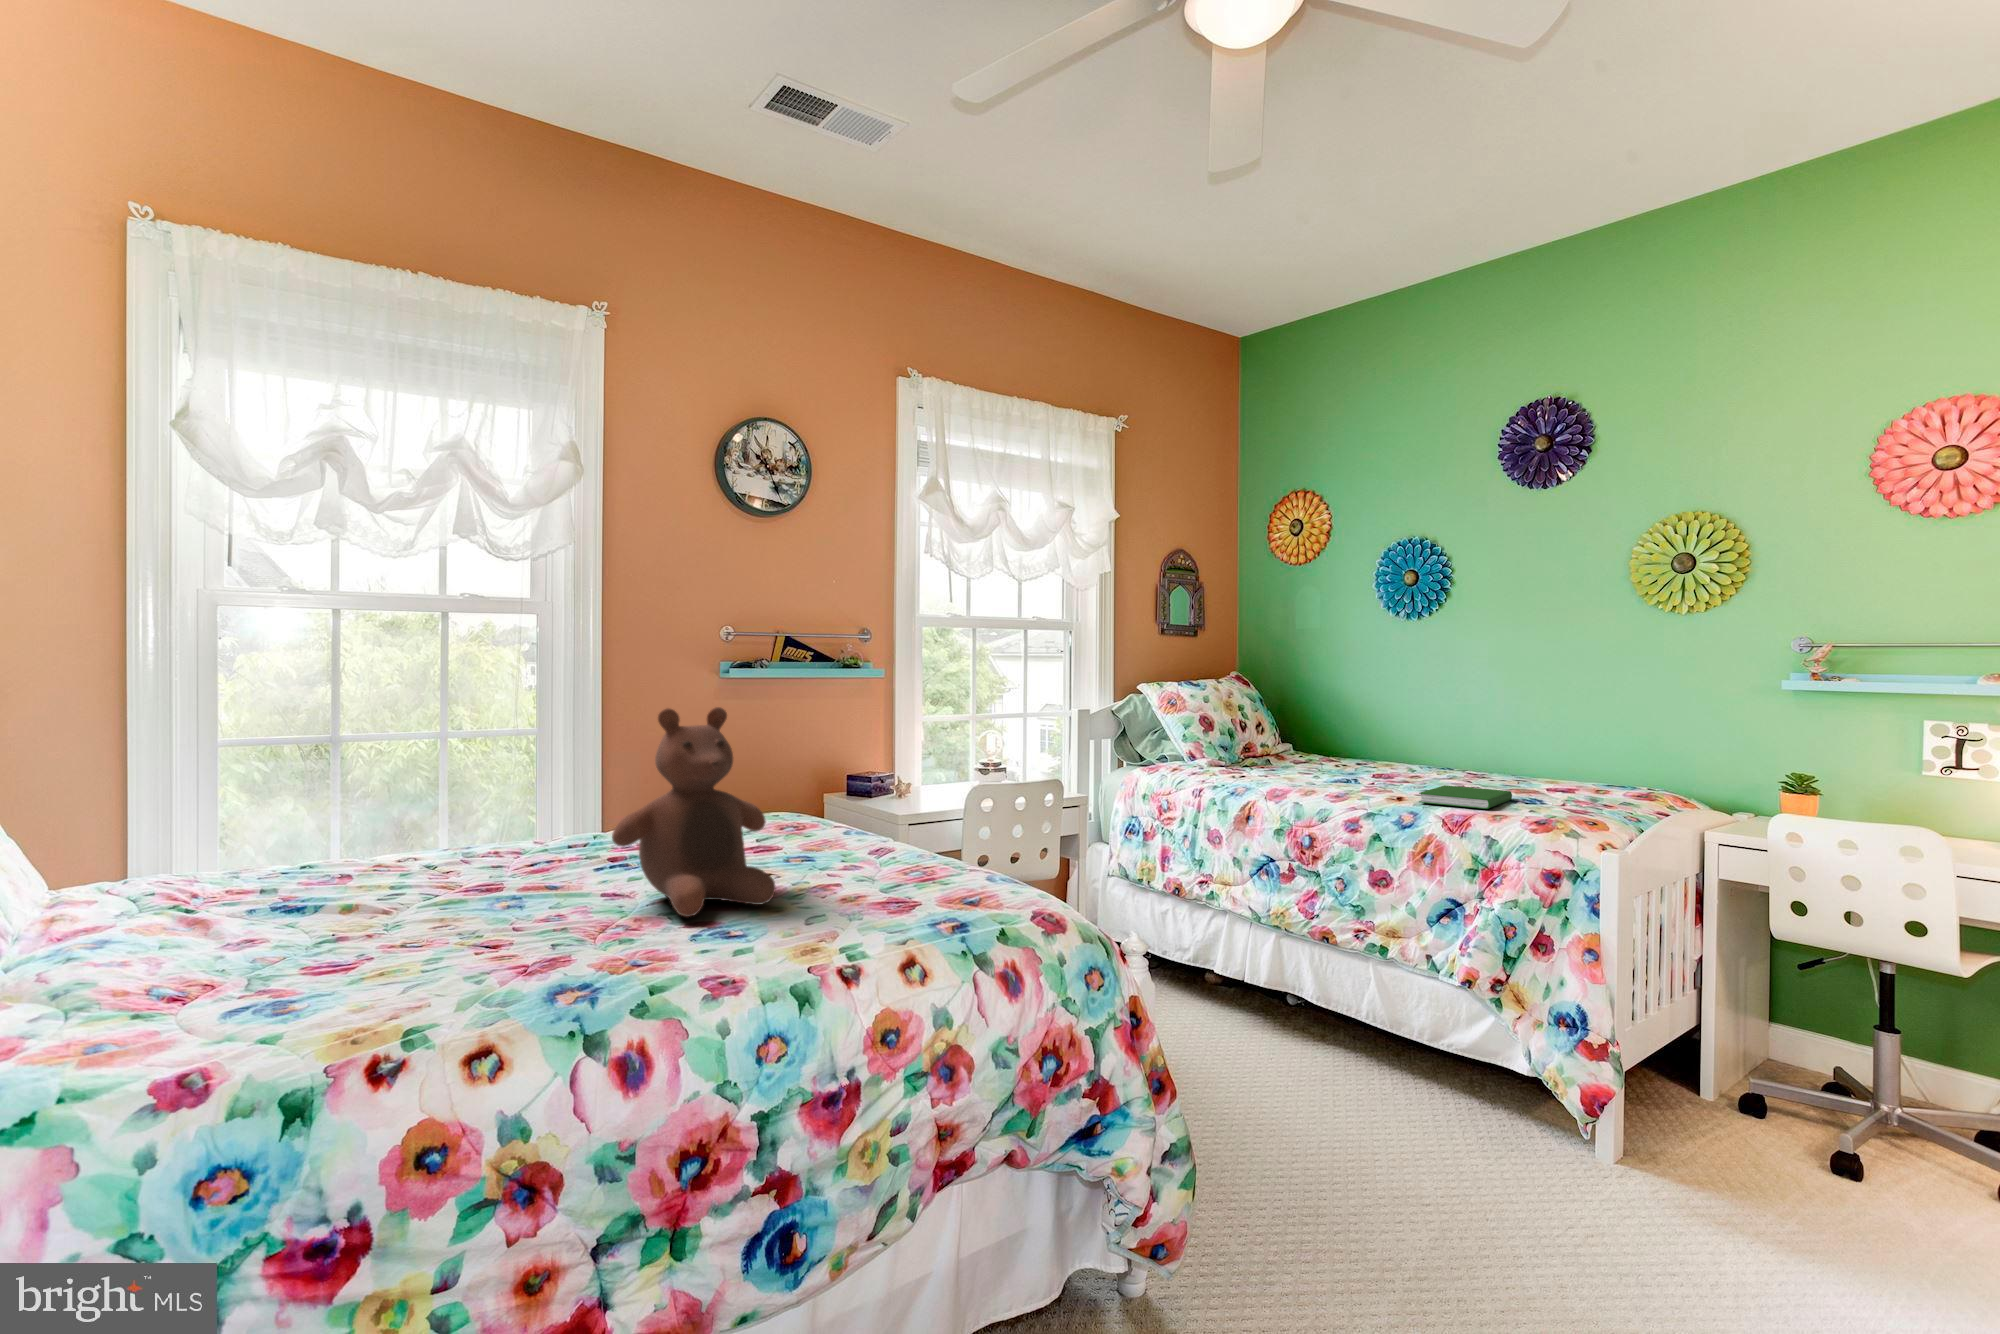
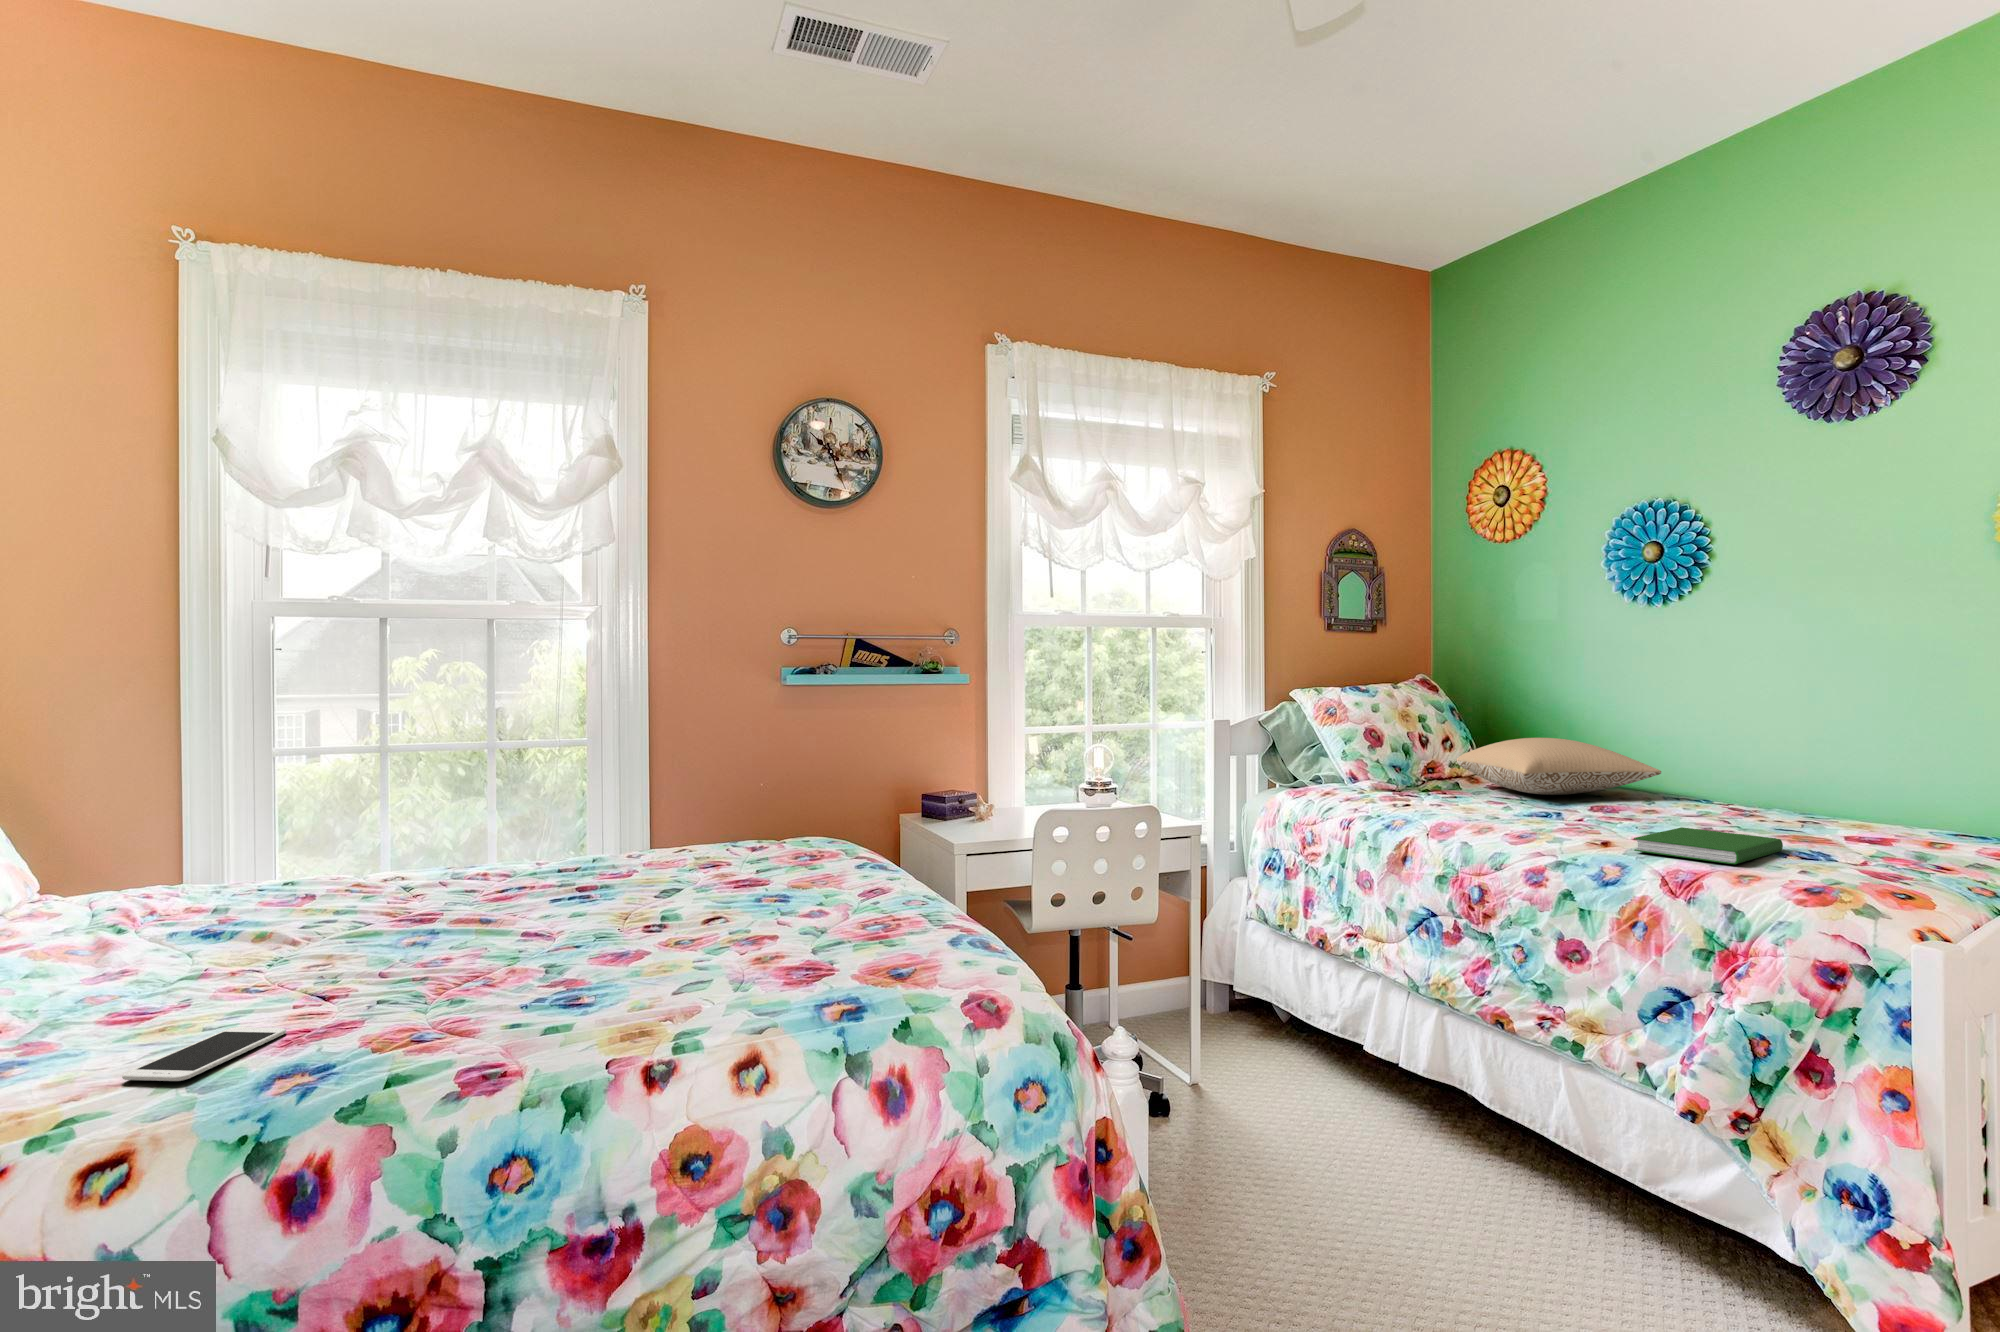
stuffed bear: present [612,707,776,917] -> none [476,721,679,977]
pillow: none [1267,722,1418,766] -> present [1457,738,1661,795]
smartphone: none [431,961,523,1001] -> present [122,1027,286,1081]

